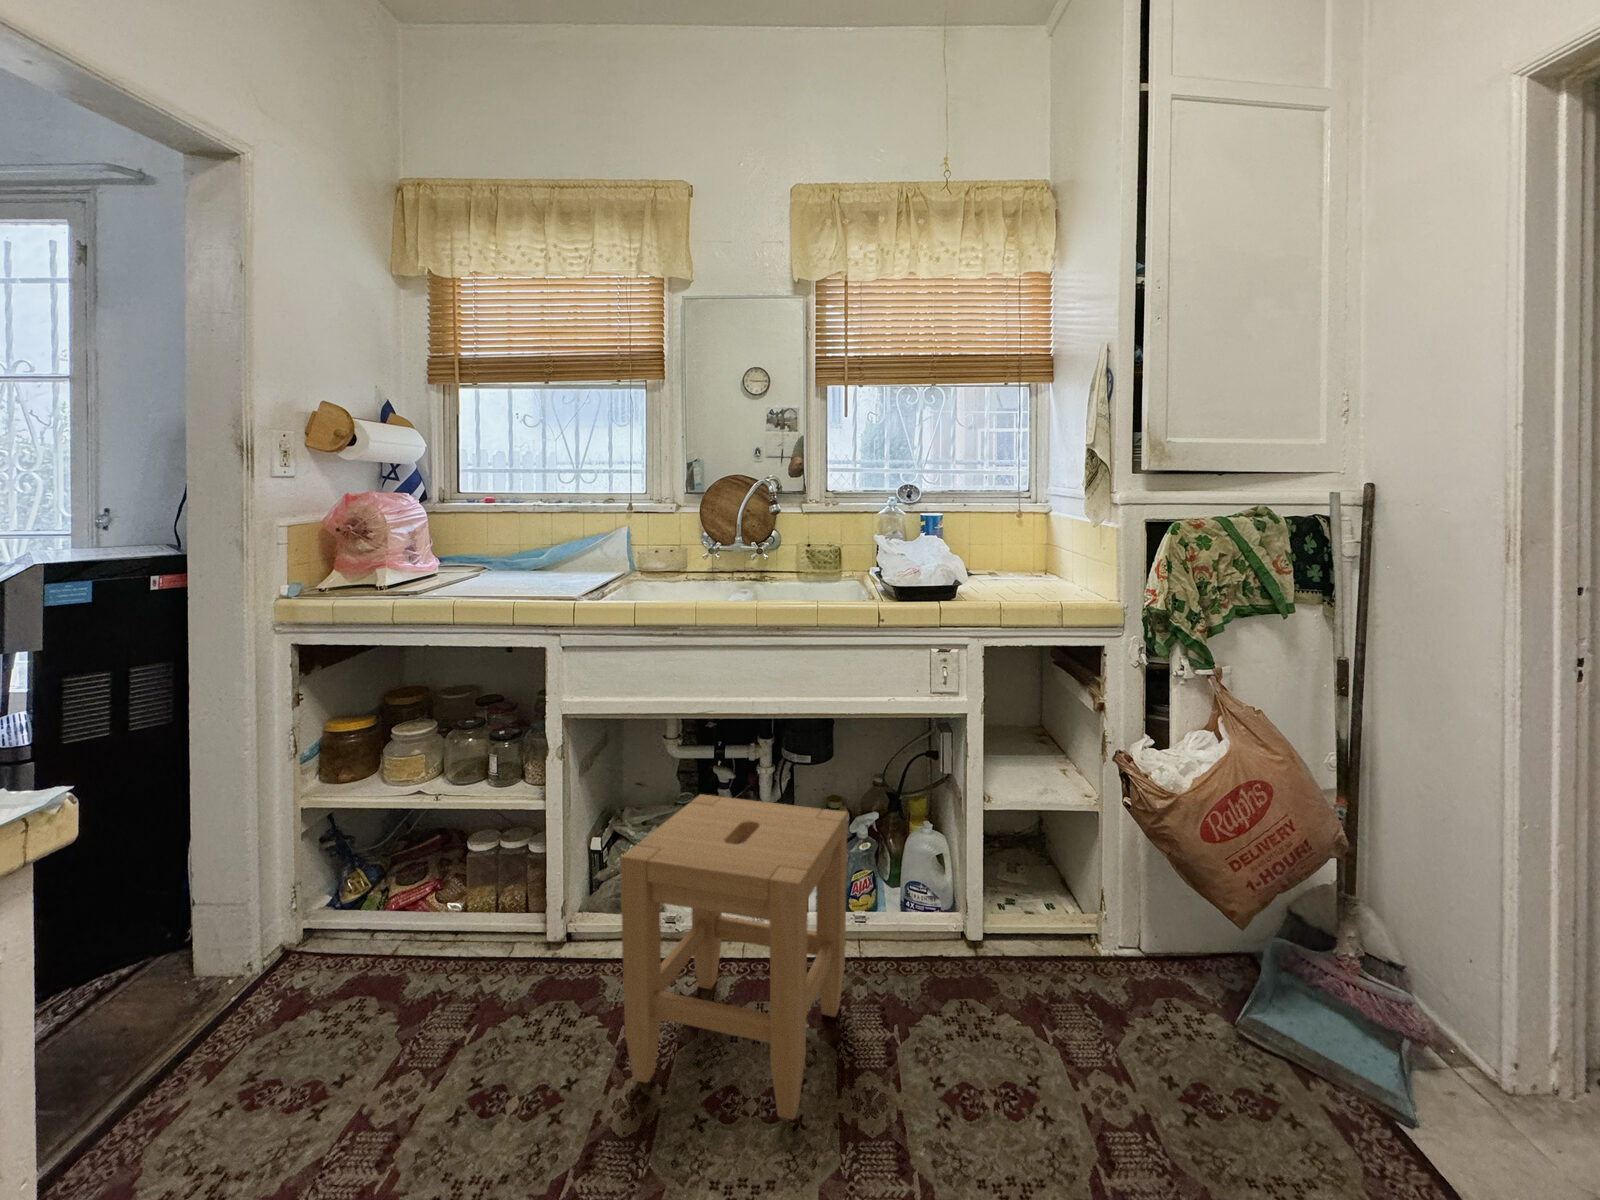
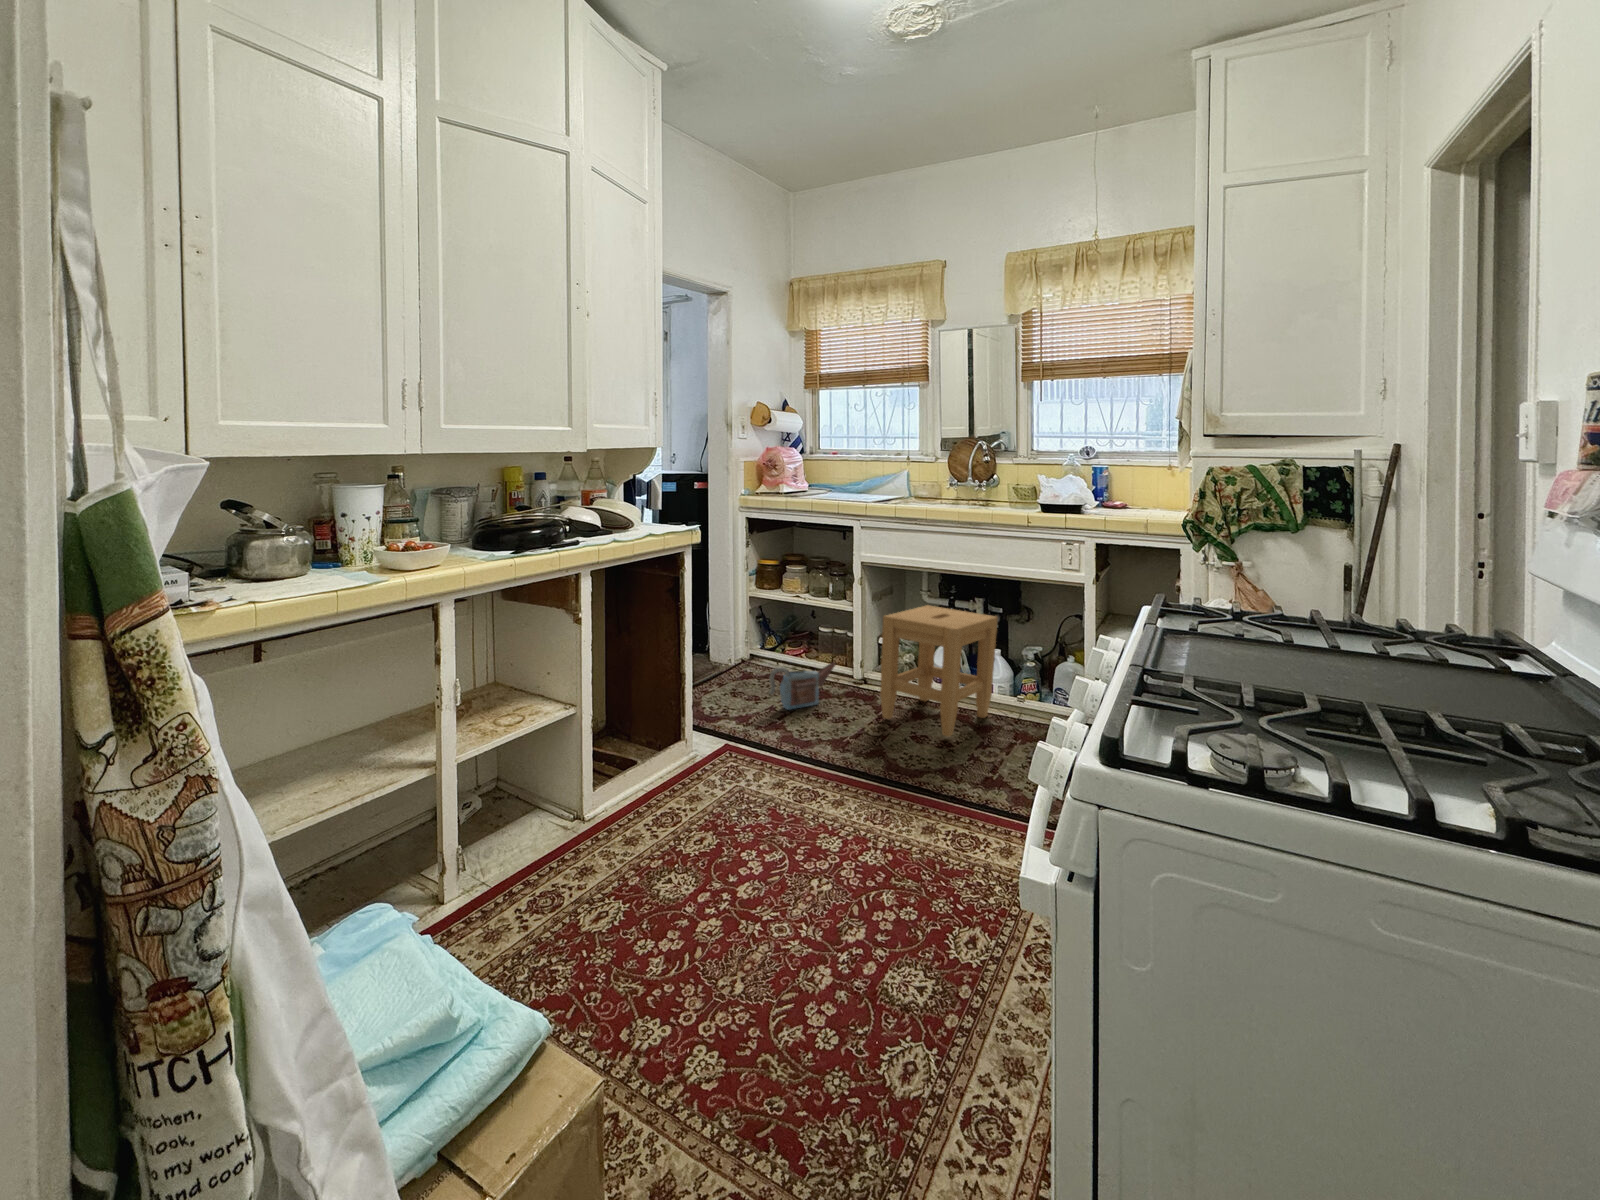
watering can: none [335,949,516,1112] -> present [769,663,835,710]

